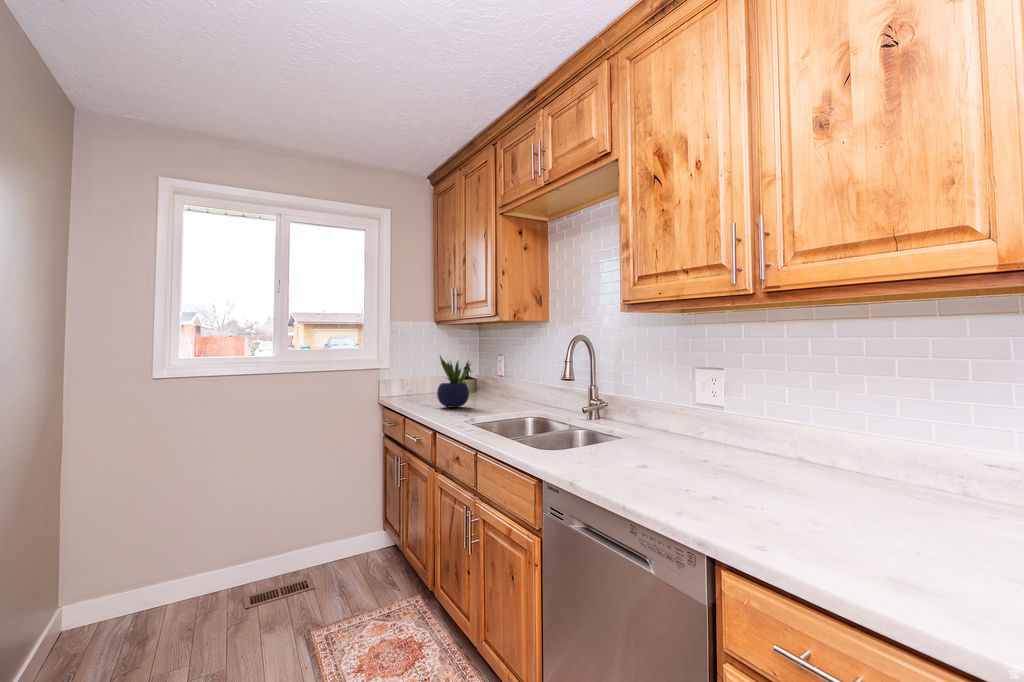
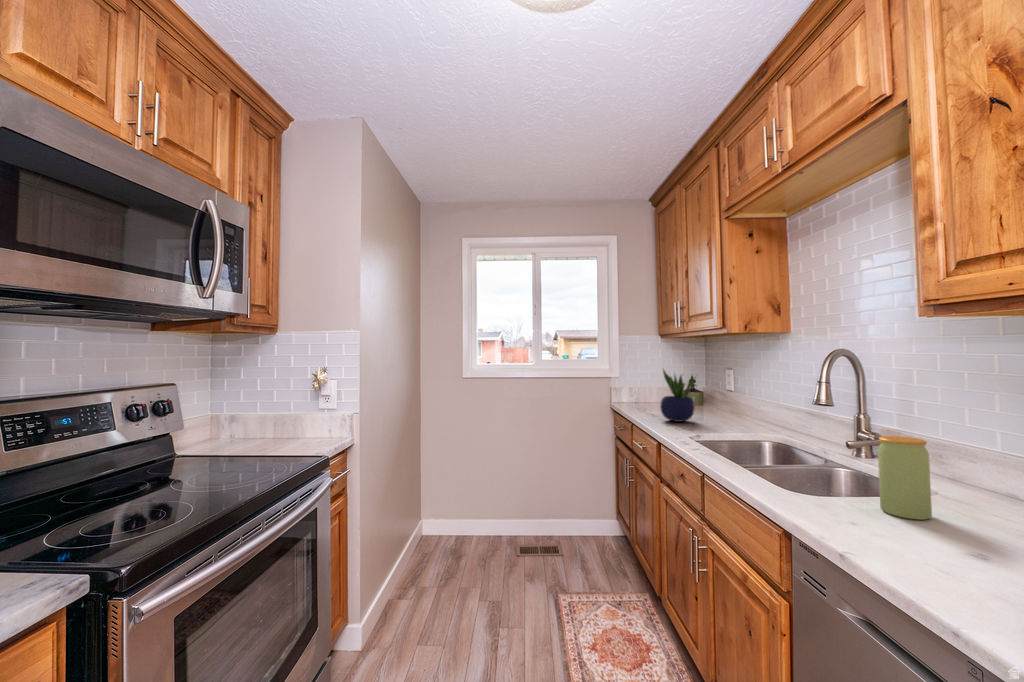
jar: none [596,392,623,445] -> present [878,436,932,520]

